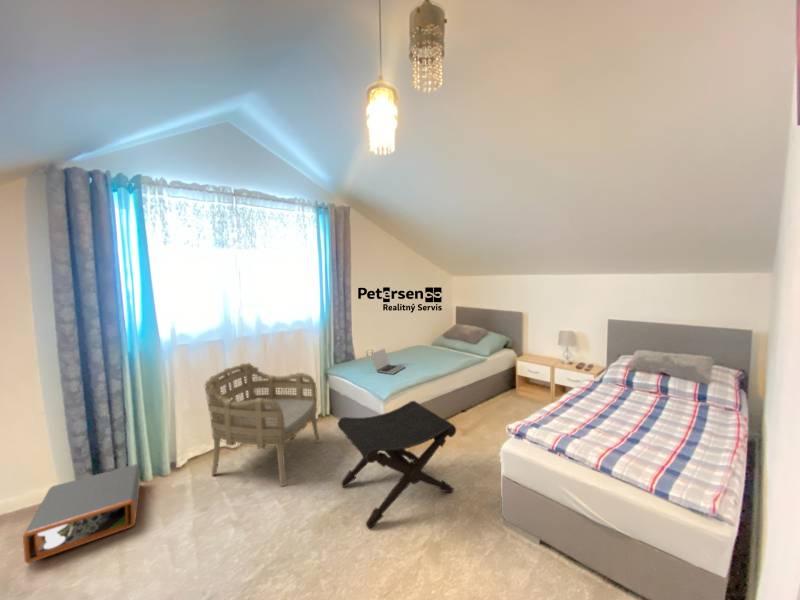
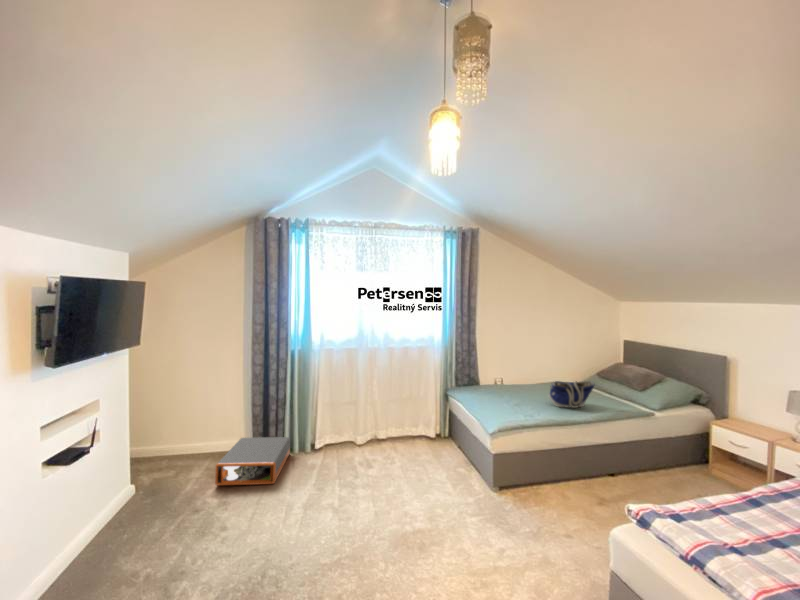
tote bag: none [419,342,452,366] -> present [549,381,594,408]
laptop: present [371,349,405,374] -> none [489,378,530,408]
armchair: present [205,363,320,486] -> none [334,372,429,492]
footstool: present [338,401,456,528] -> none [429,440,559,569]

